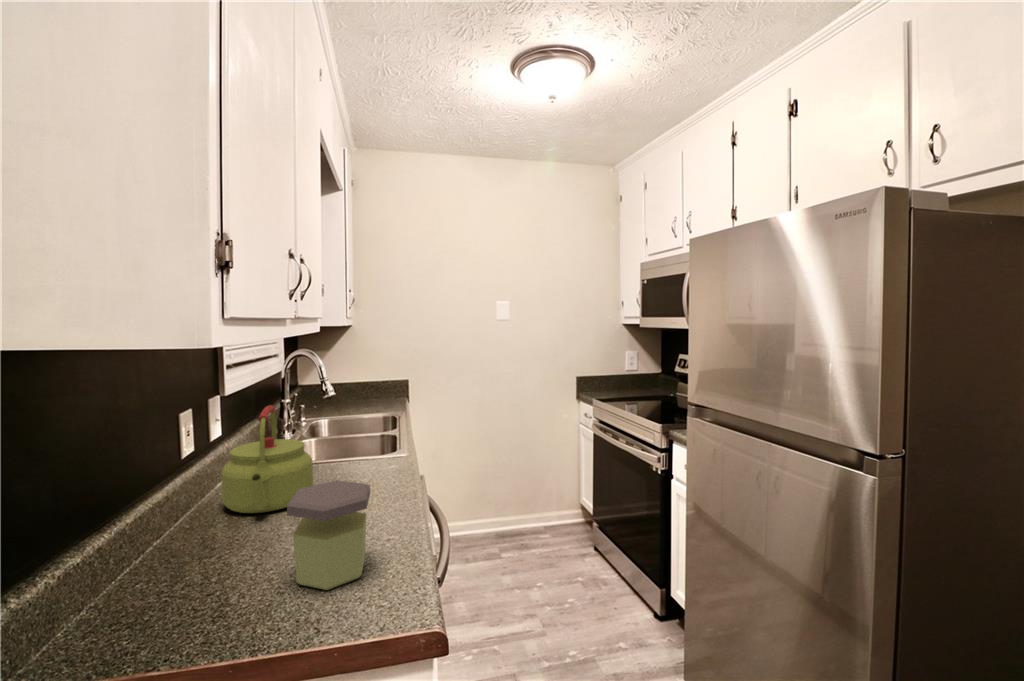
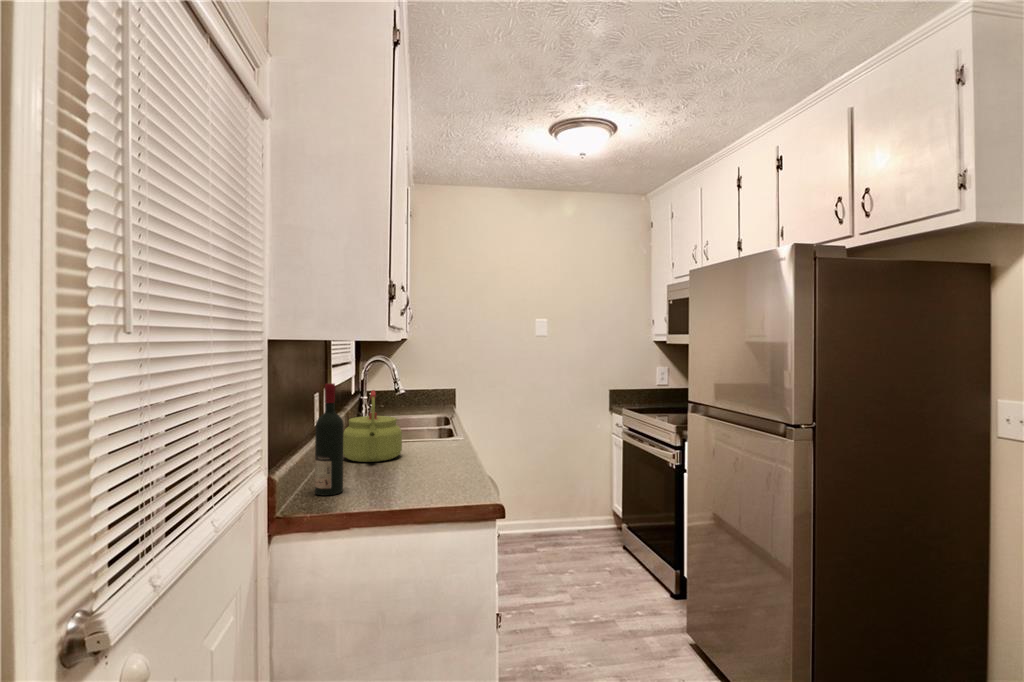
wine bottle: none [103,423,168,628] -> present [315,383,344,496]
jar: present [287,480,370,590] -> none [408,430,454,489]

